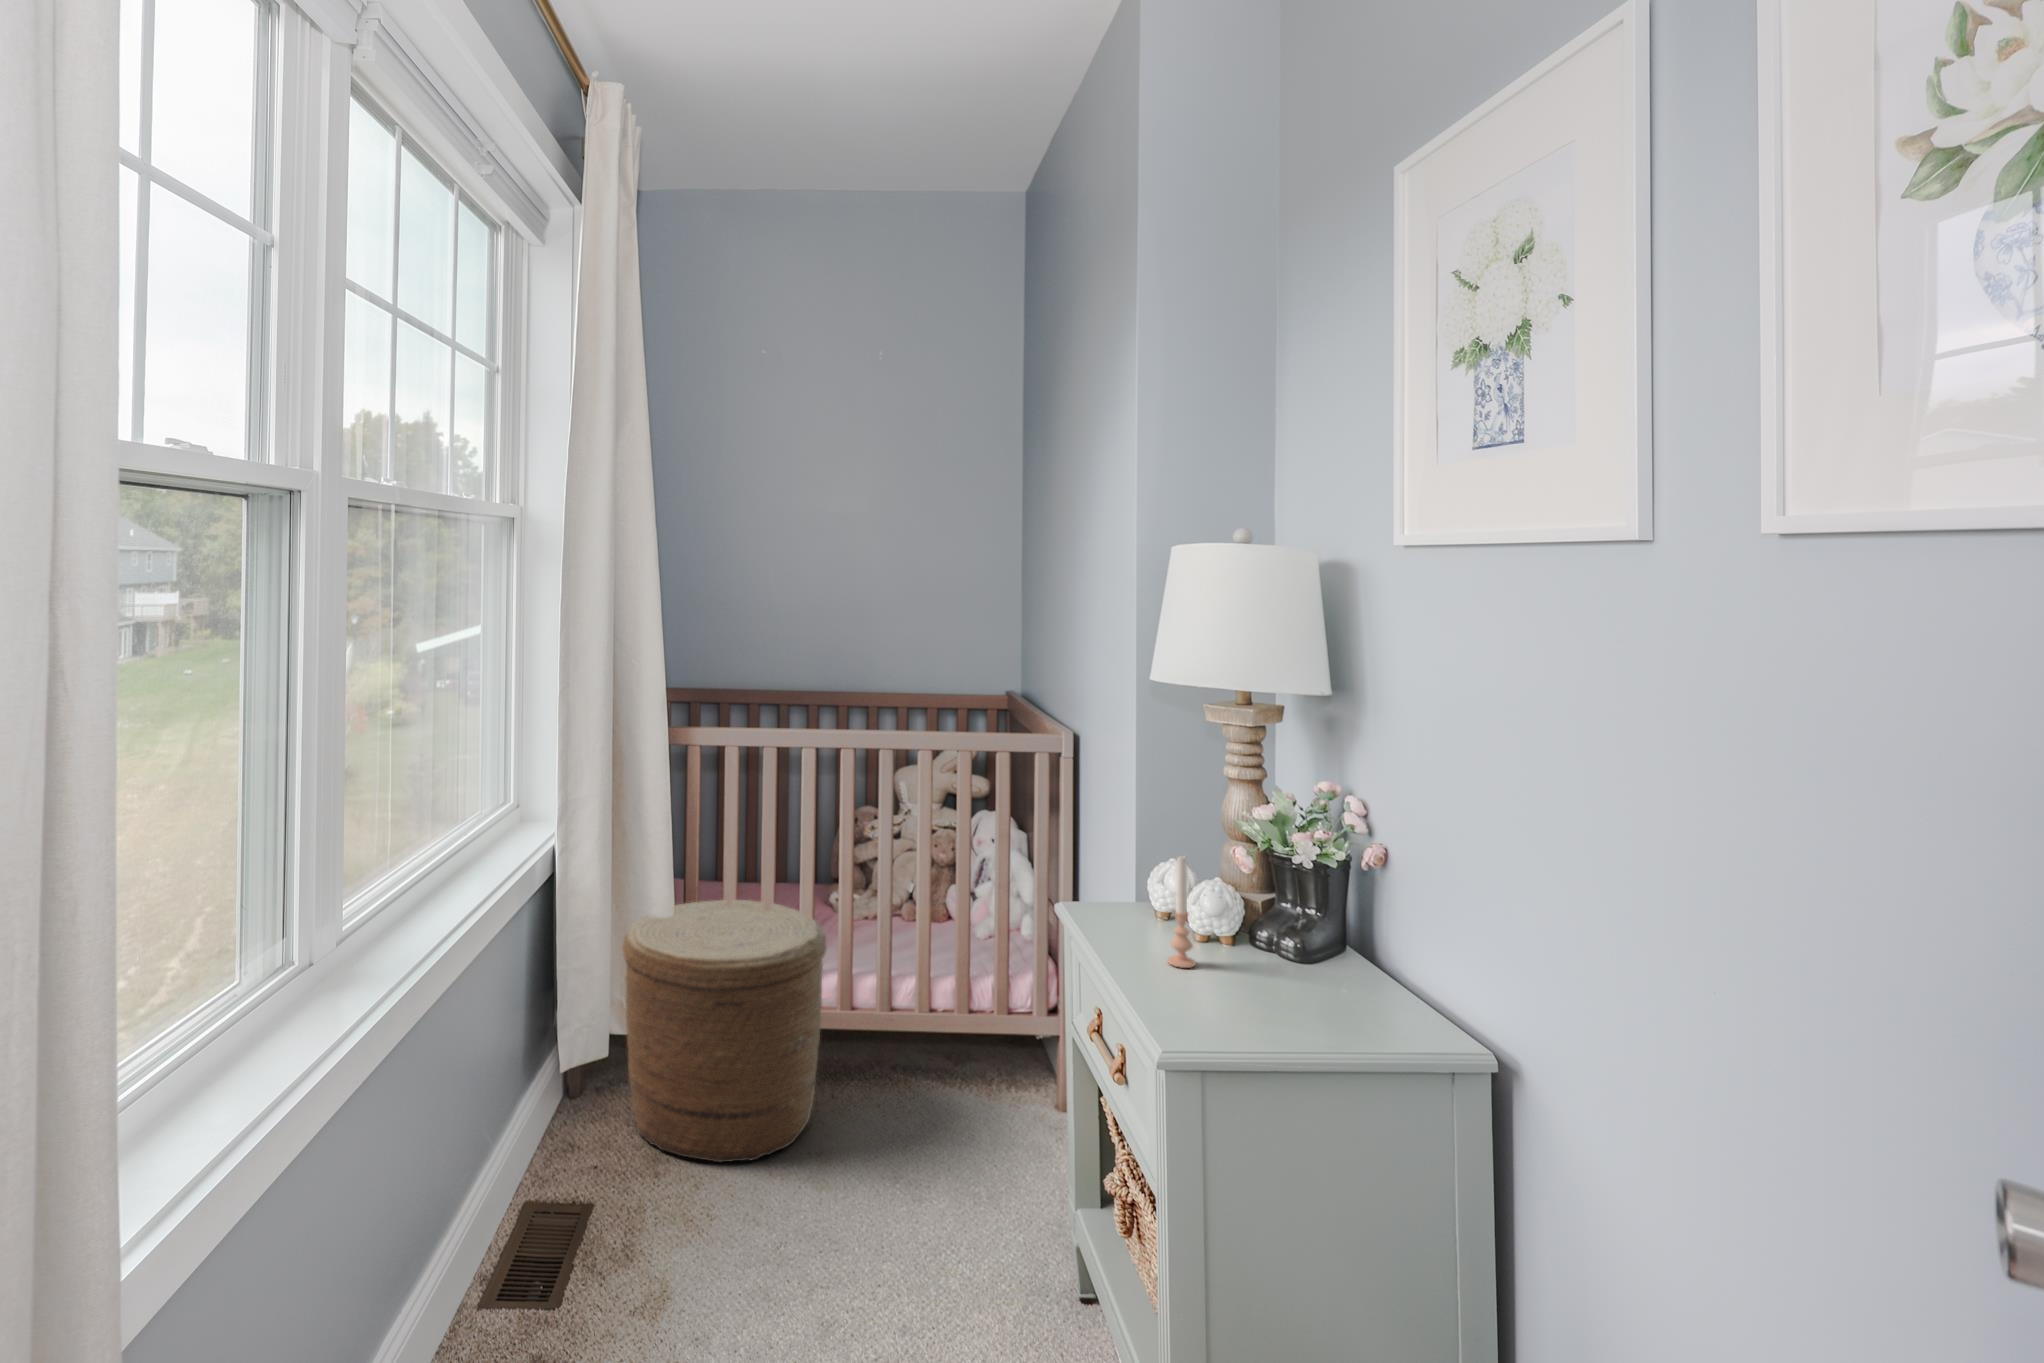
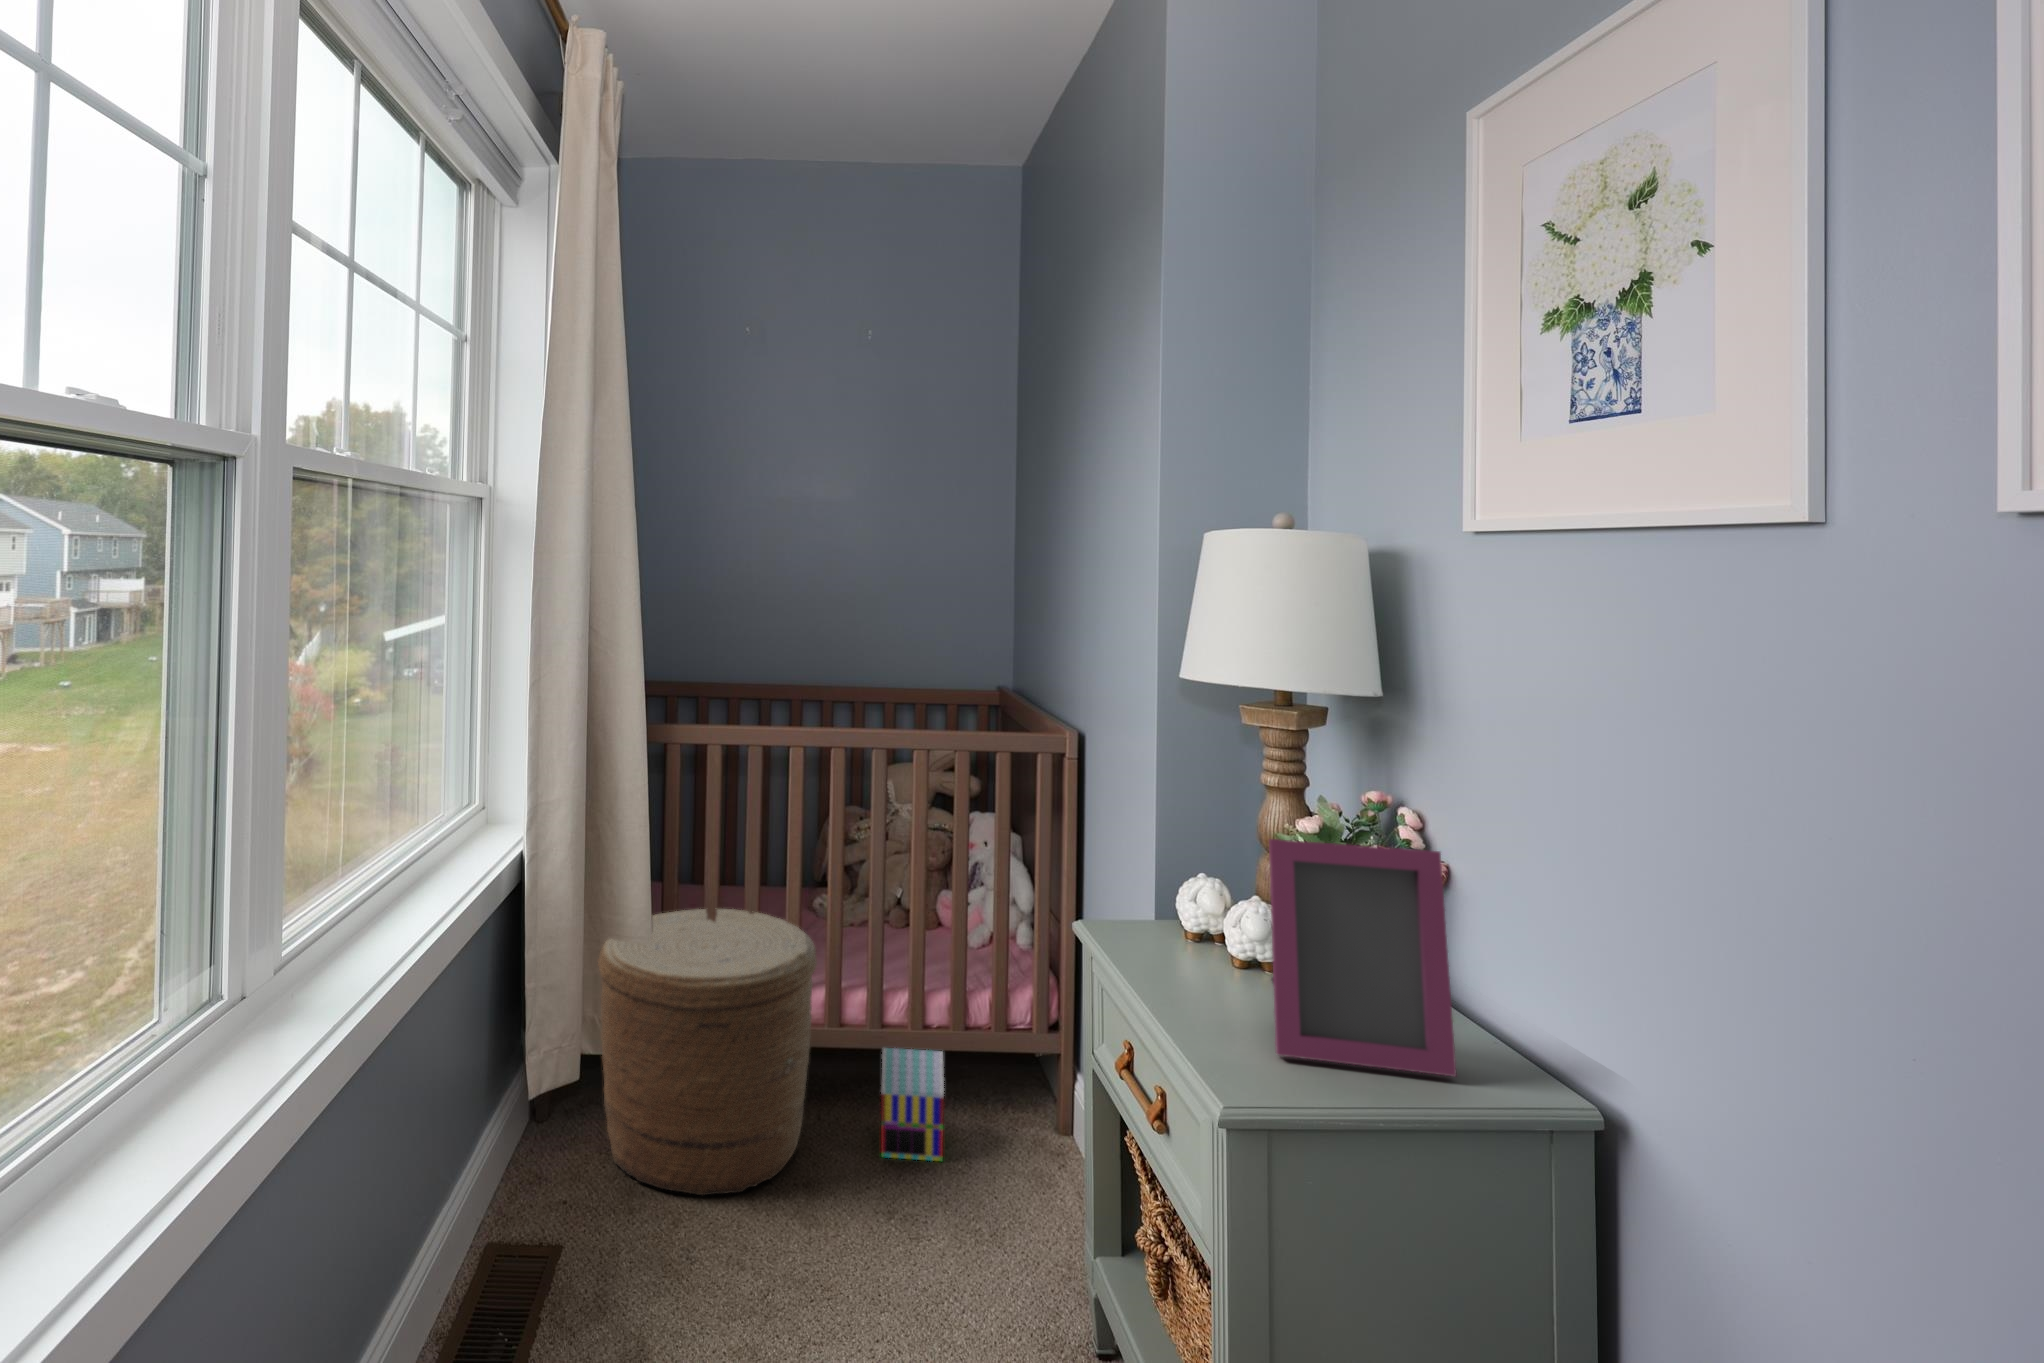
picture frame: none [1213,821,1372,1028] -> present [1269,839,1456,1076]
candle: present [1168,856,1196,968] -> none [1209,874,1241,1000]
toy house: none [888,1029,946,1135] -> present [881,1048,944,1161]

